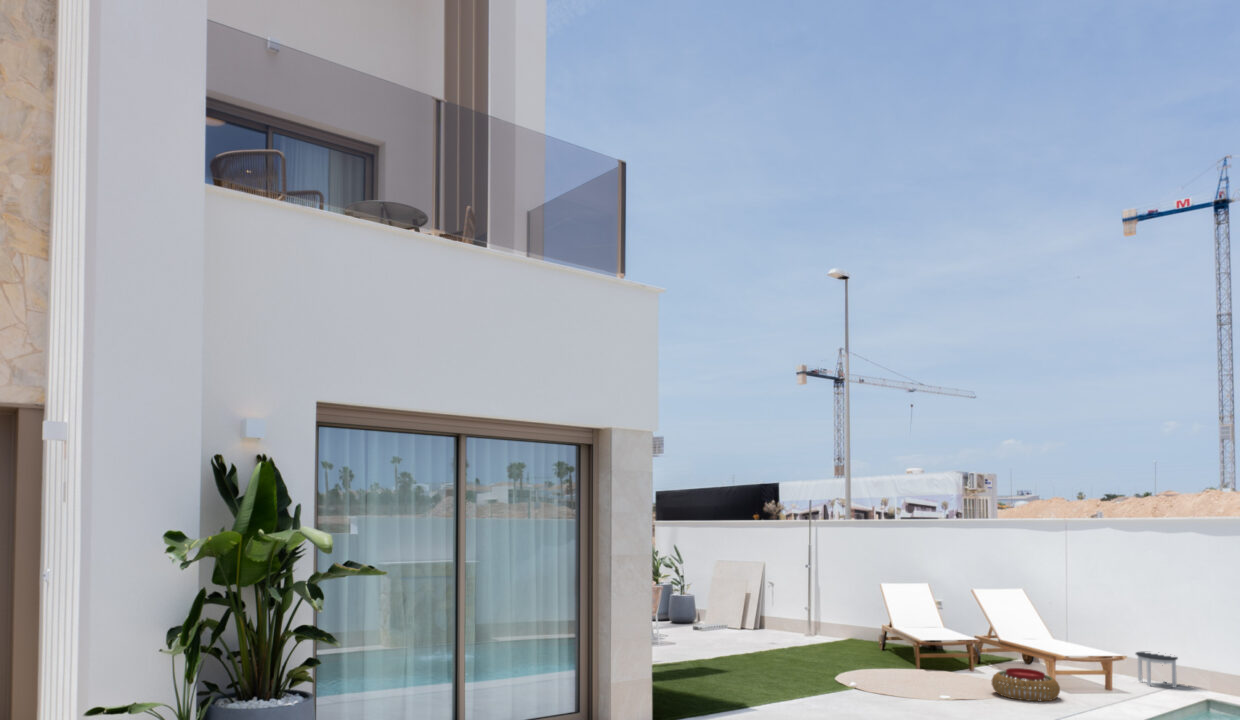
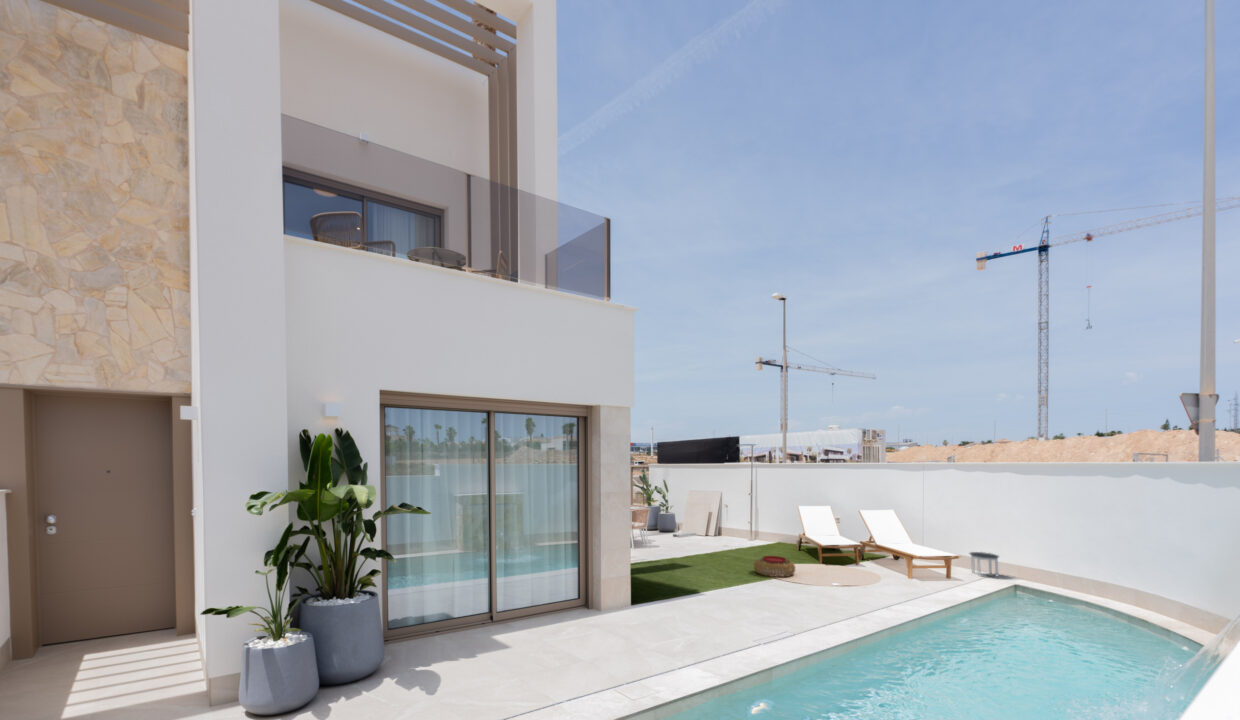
pouf: present [992,668,1060,701] -> present [754,556,795,577]

